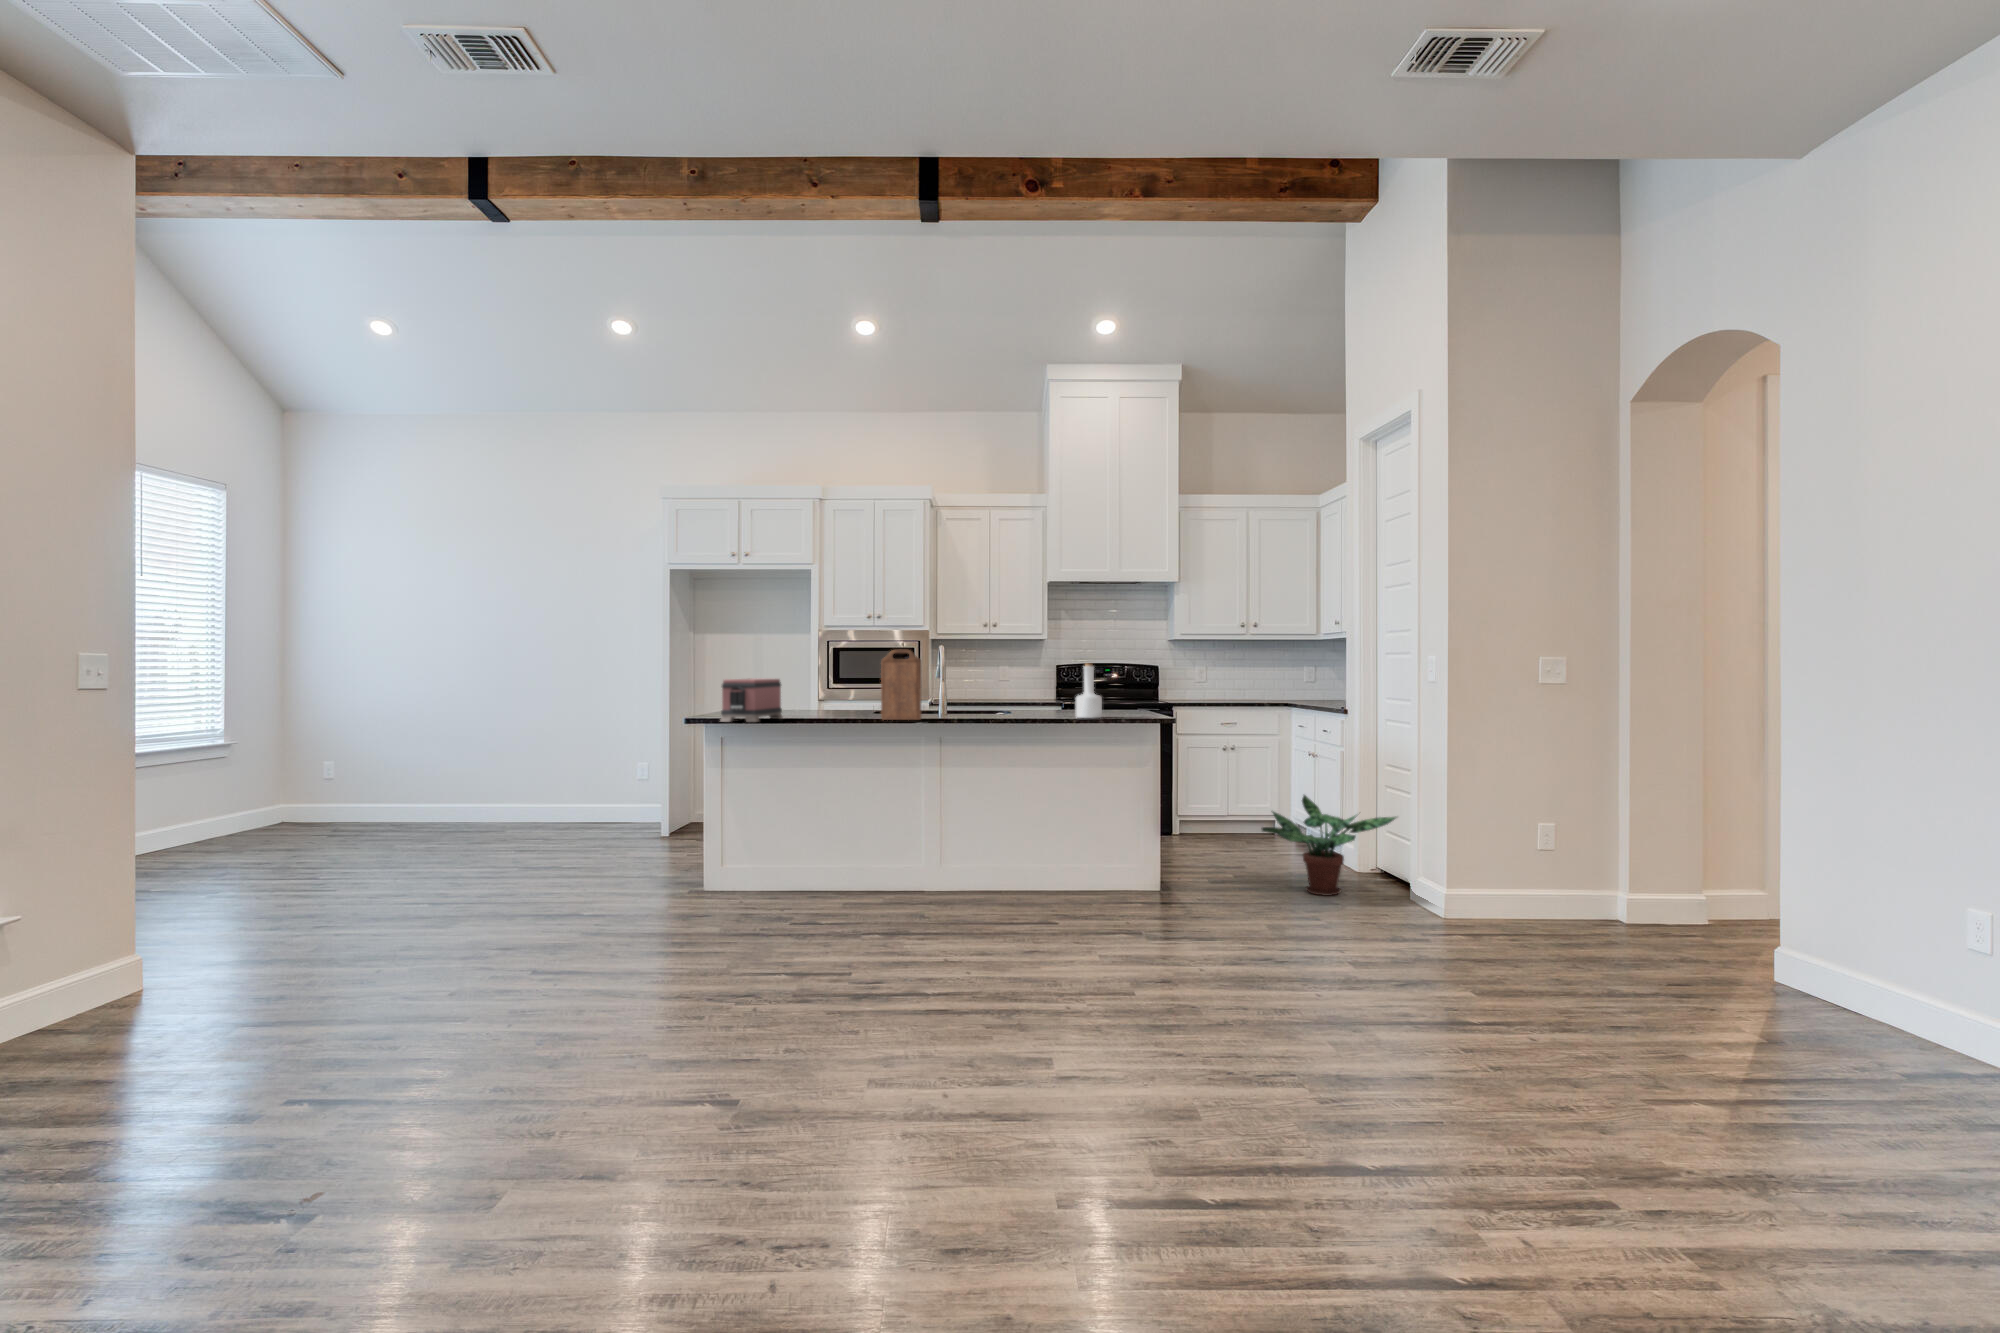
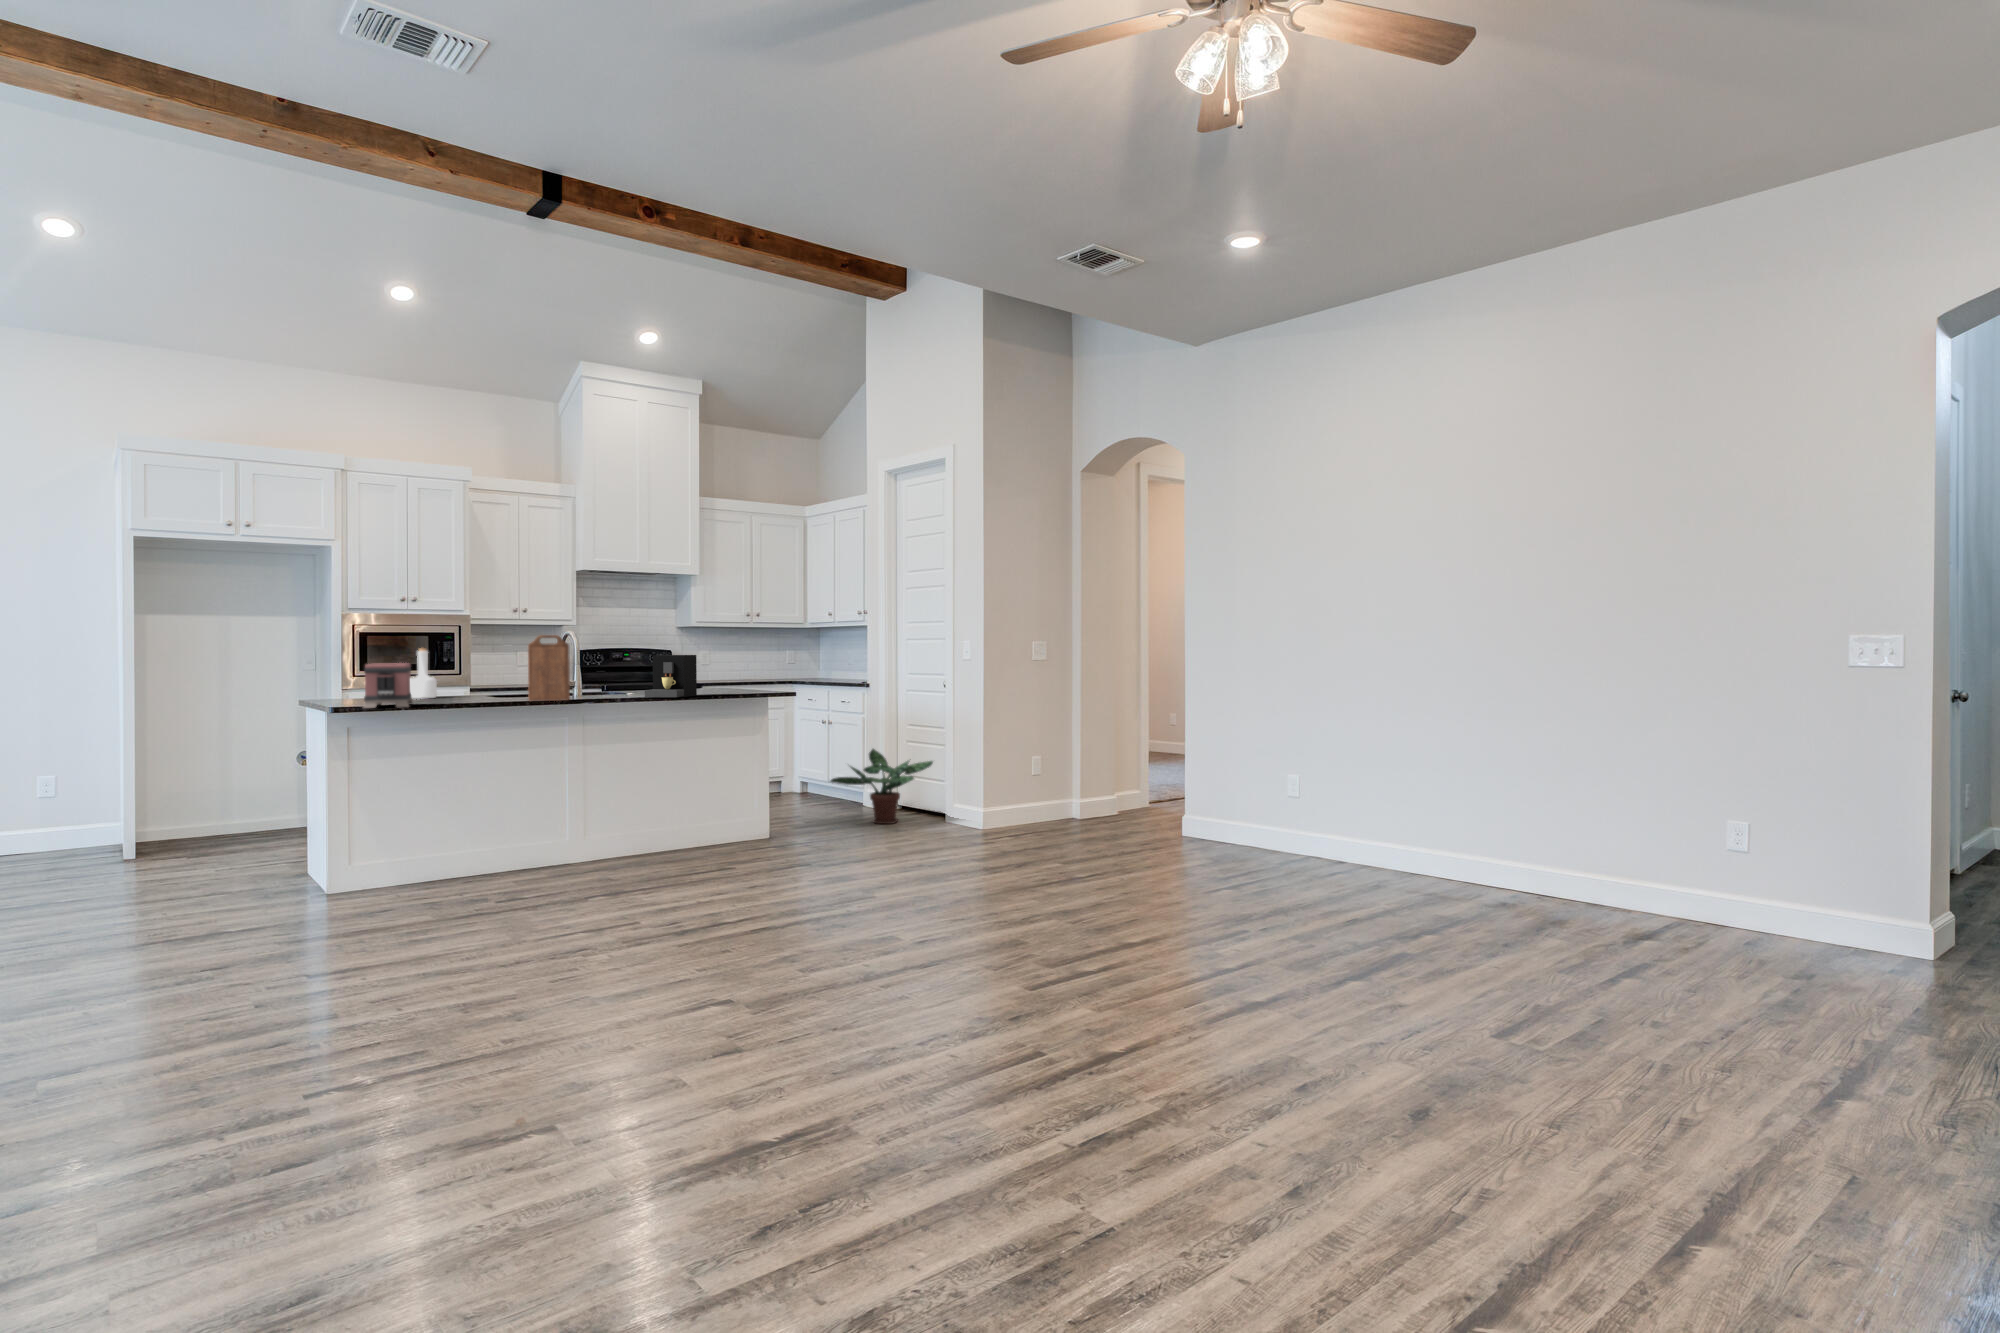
bottle: present [1076,663,1102,718] -> present [411,648,437,699]
coffee maker: none [998,672,1069,721] -> present [645,655,697,697]

